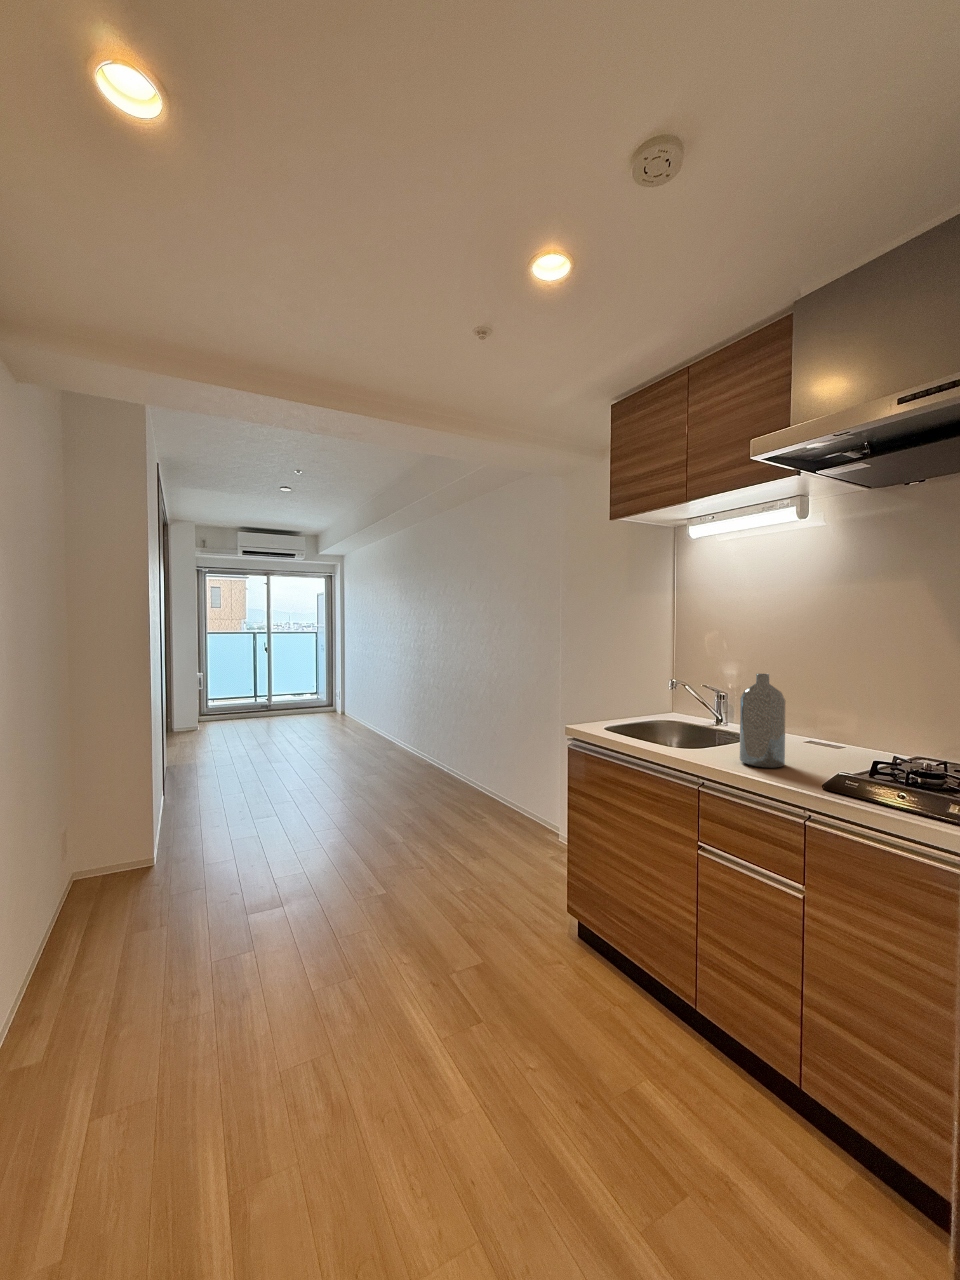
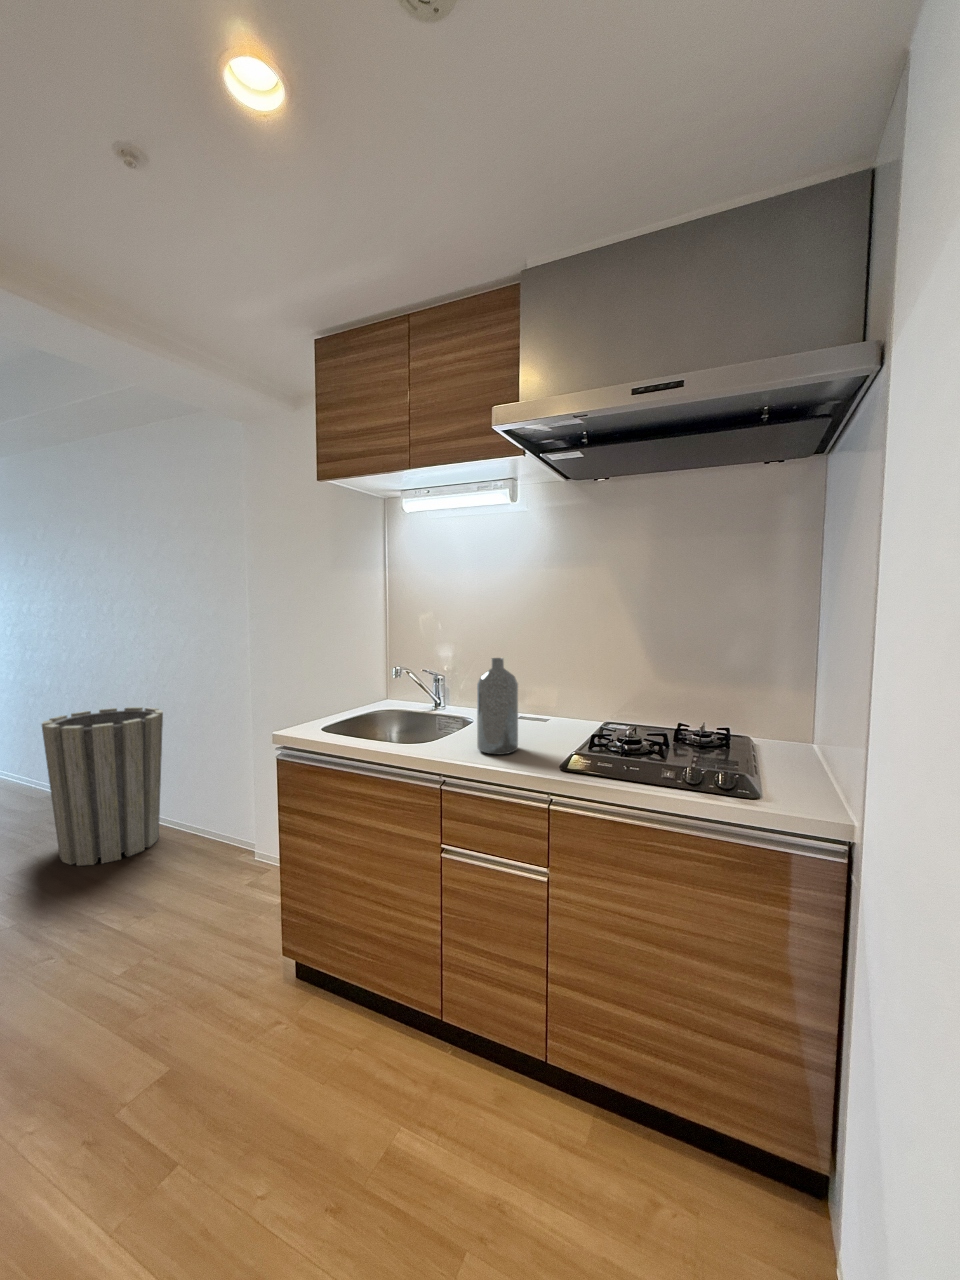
trash can: none [427,703,500,817] -> present [42,707,163,866]

